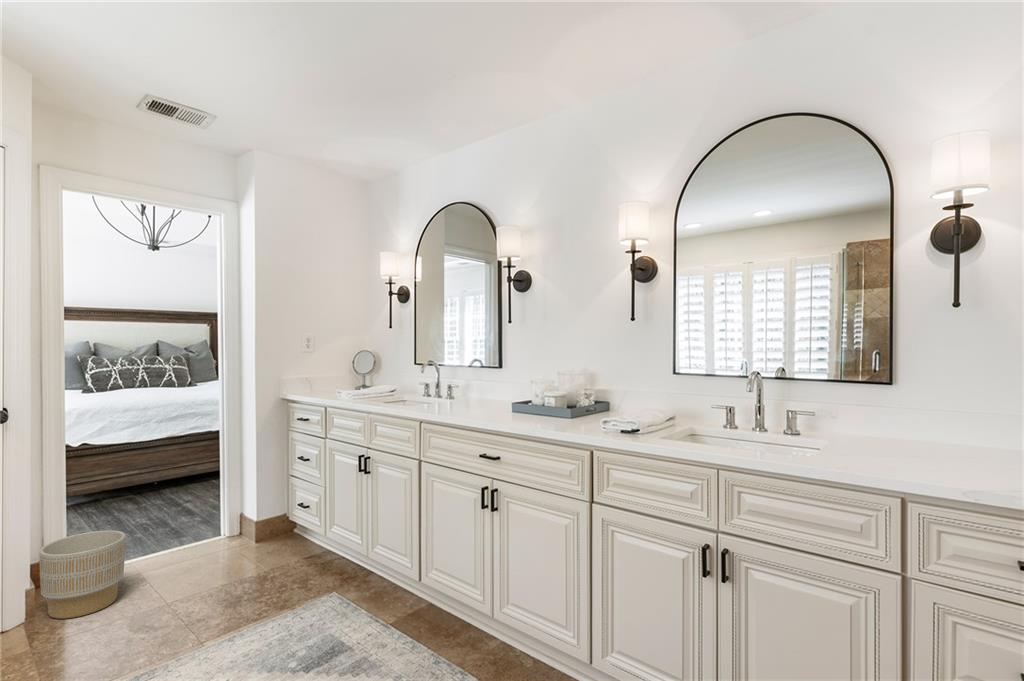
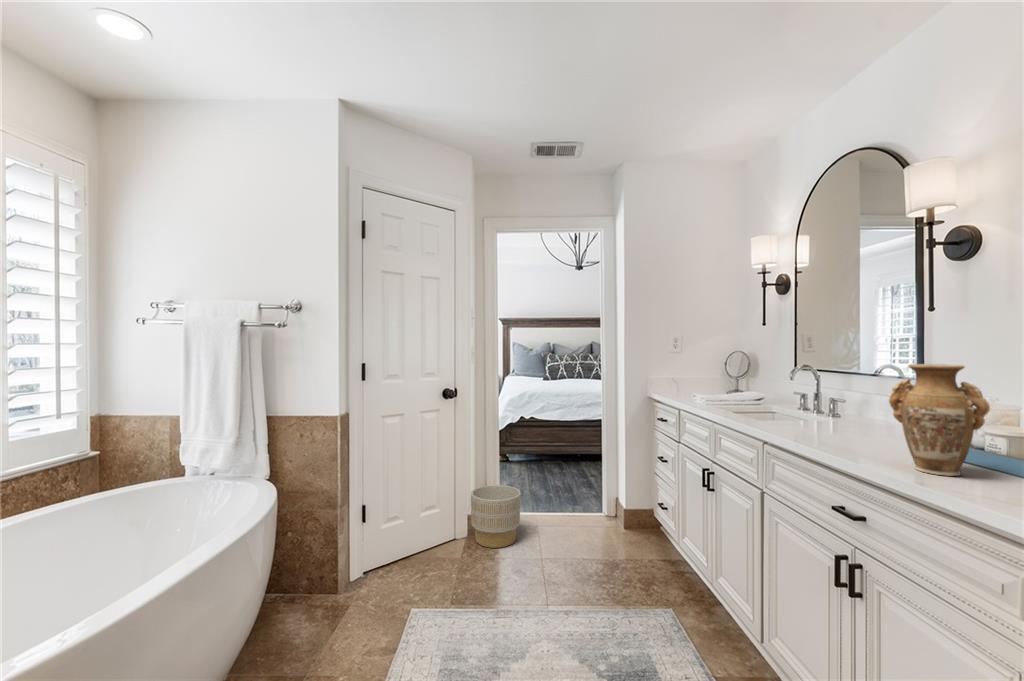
vase: none [511,355,558,422] -> present [889,364,990,476]

